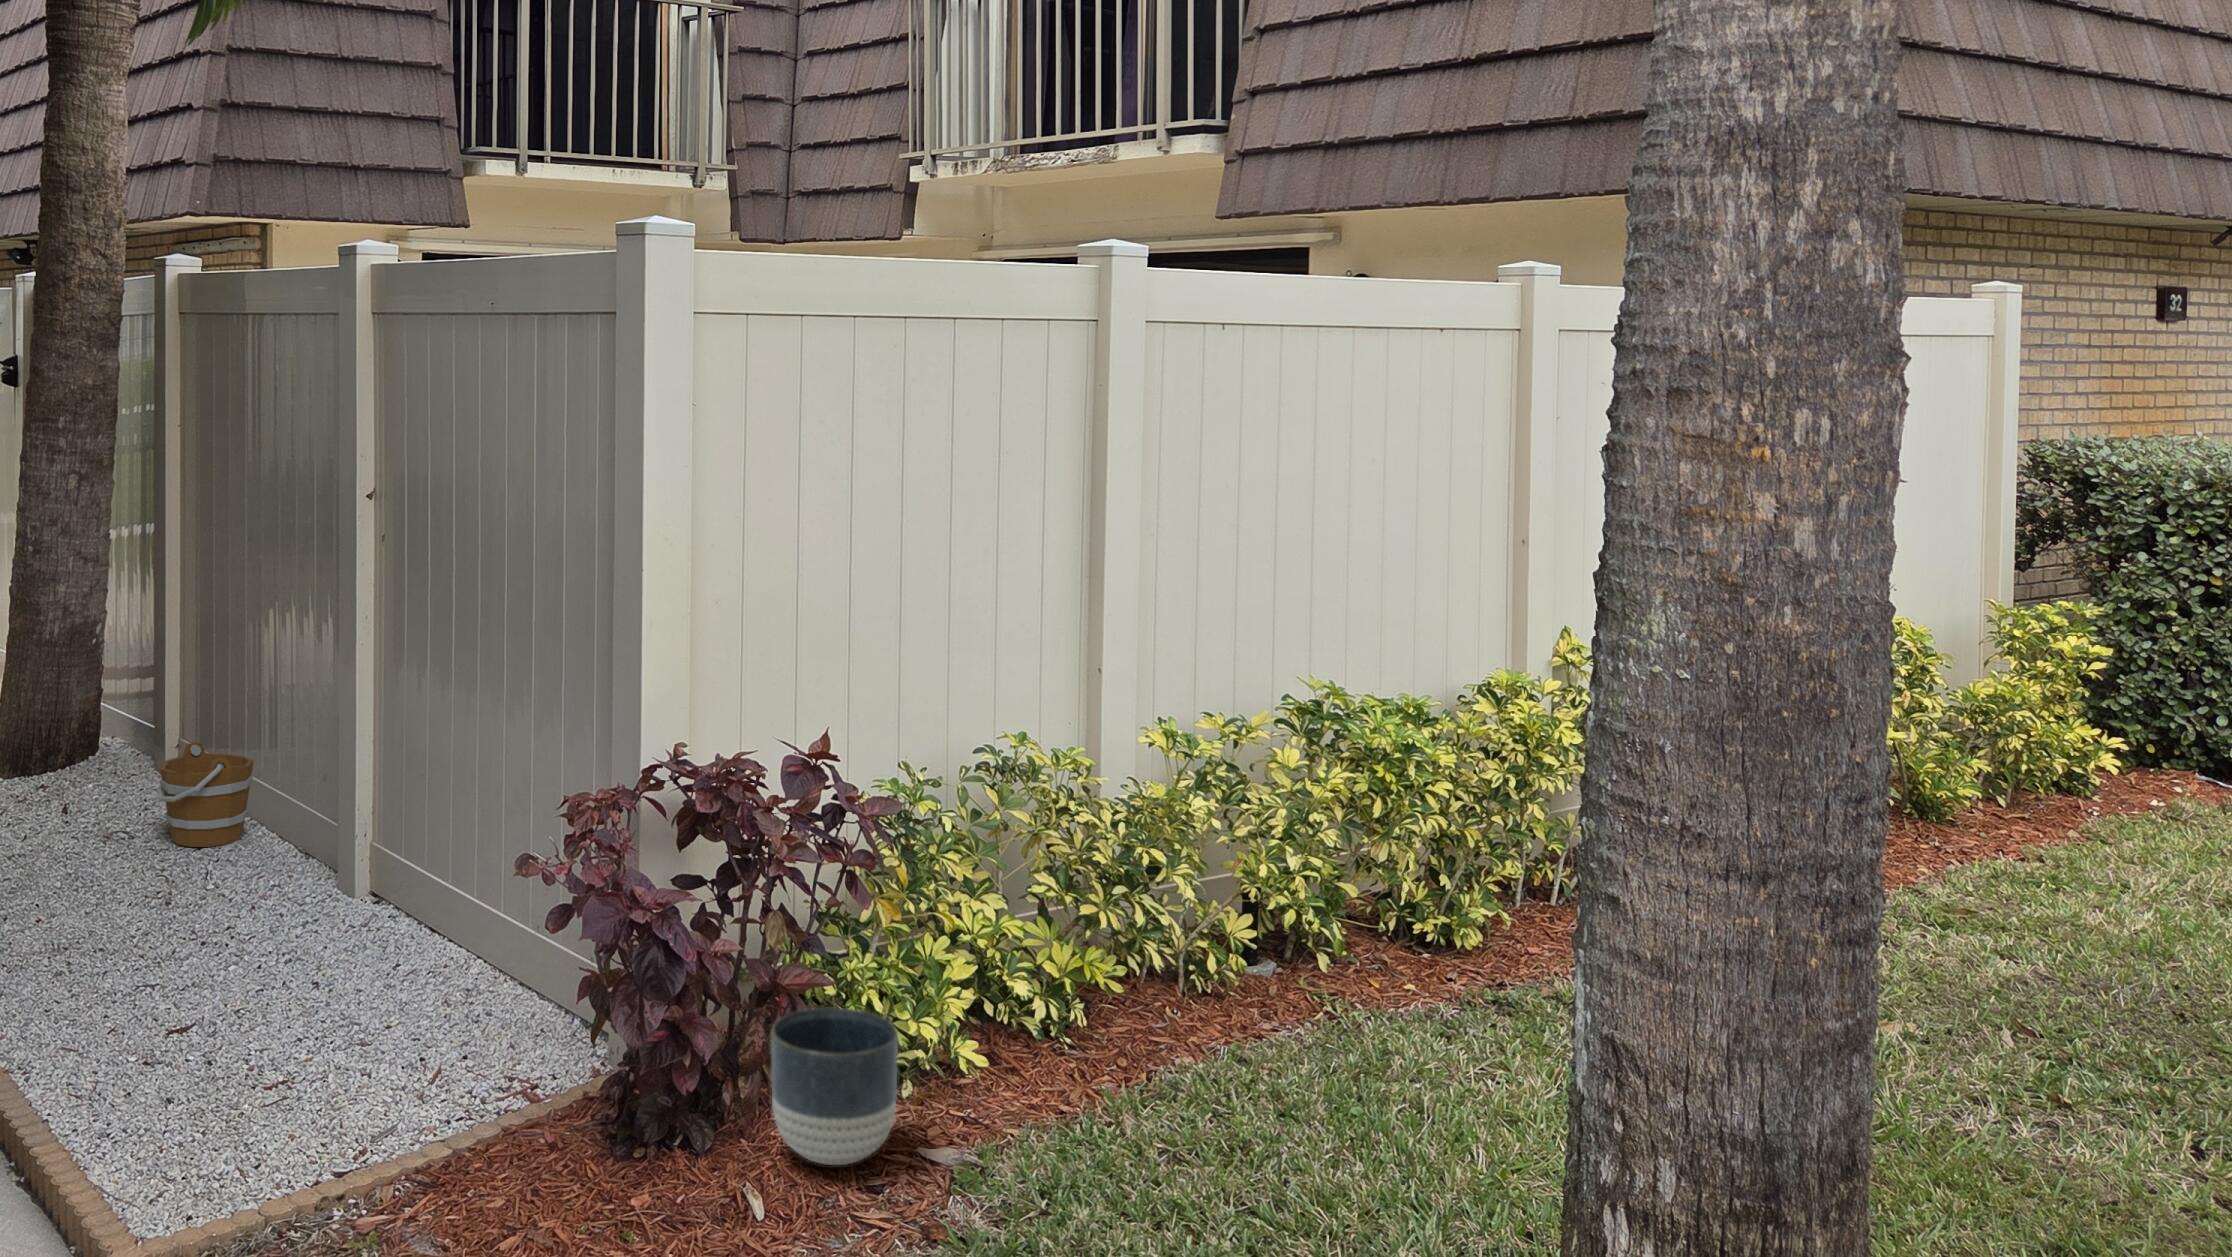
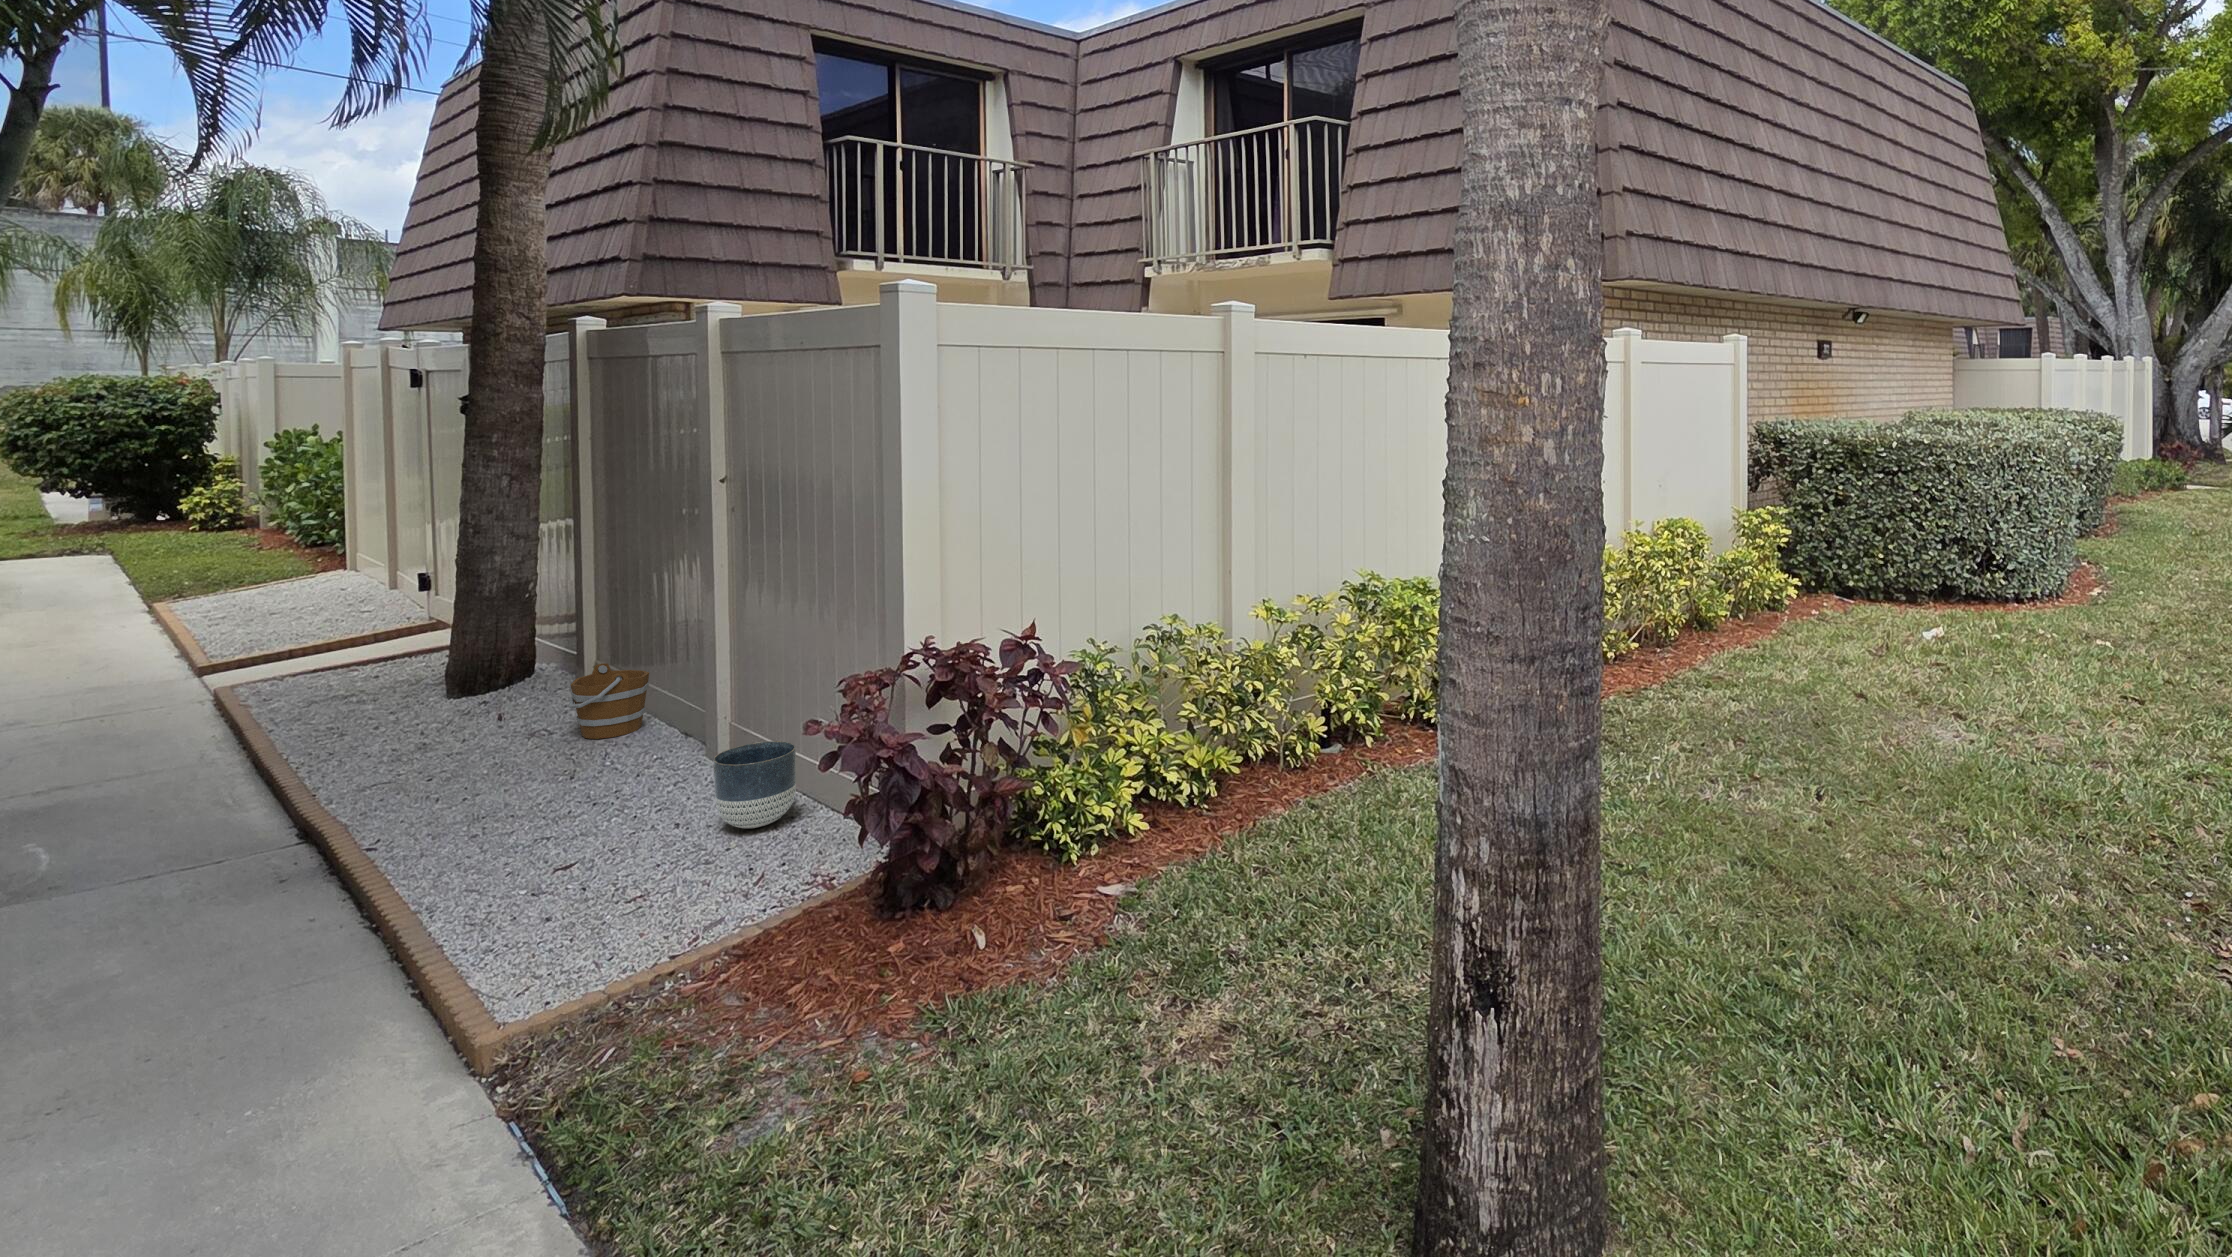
planter: present [771,1008,898,1165] -> present [713,741,796,828]

